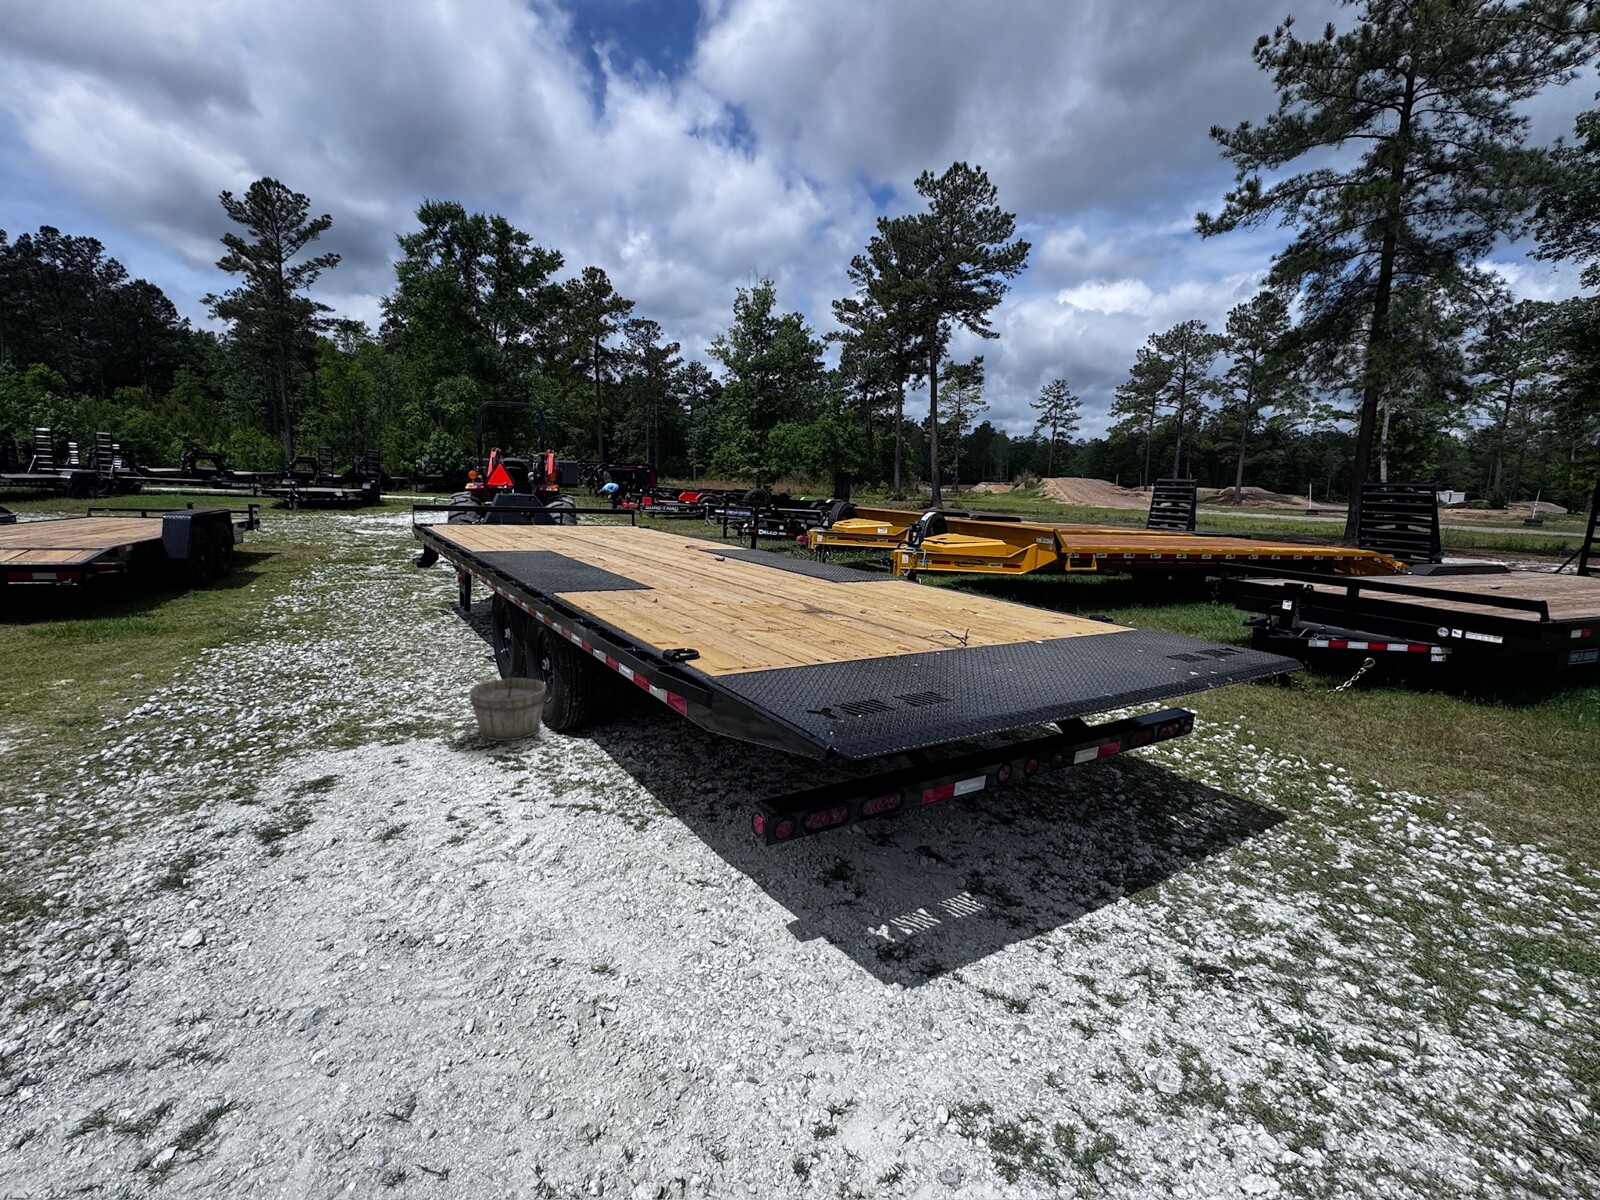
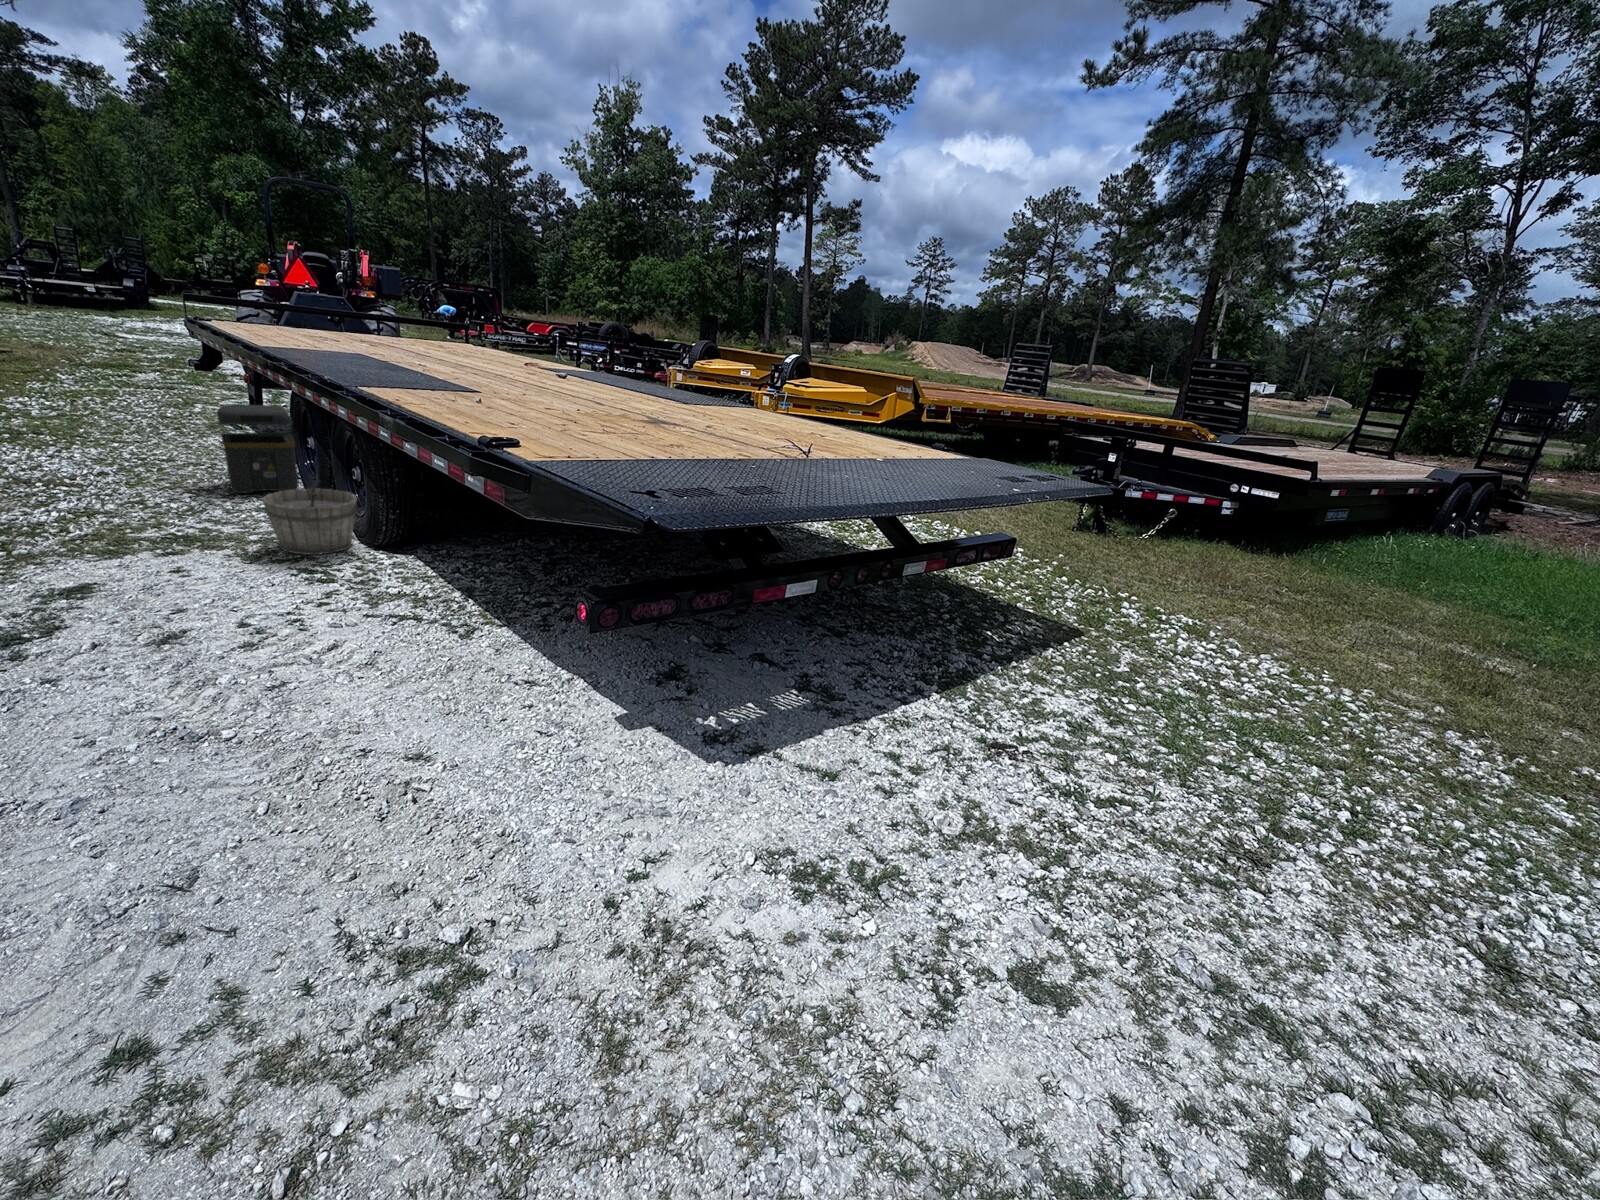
toolbox: none [435,600,496,679] -> present [217,404,299,493]

